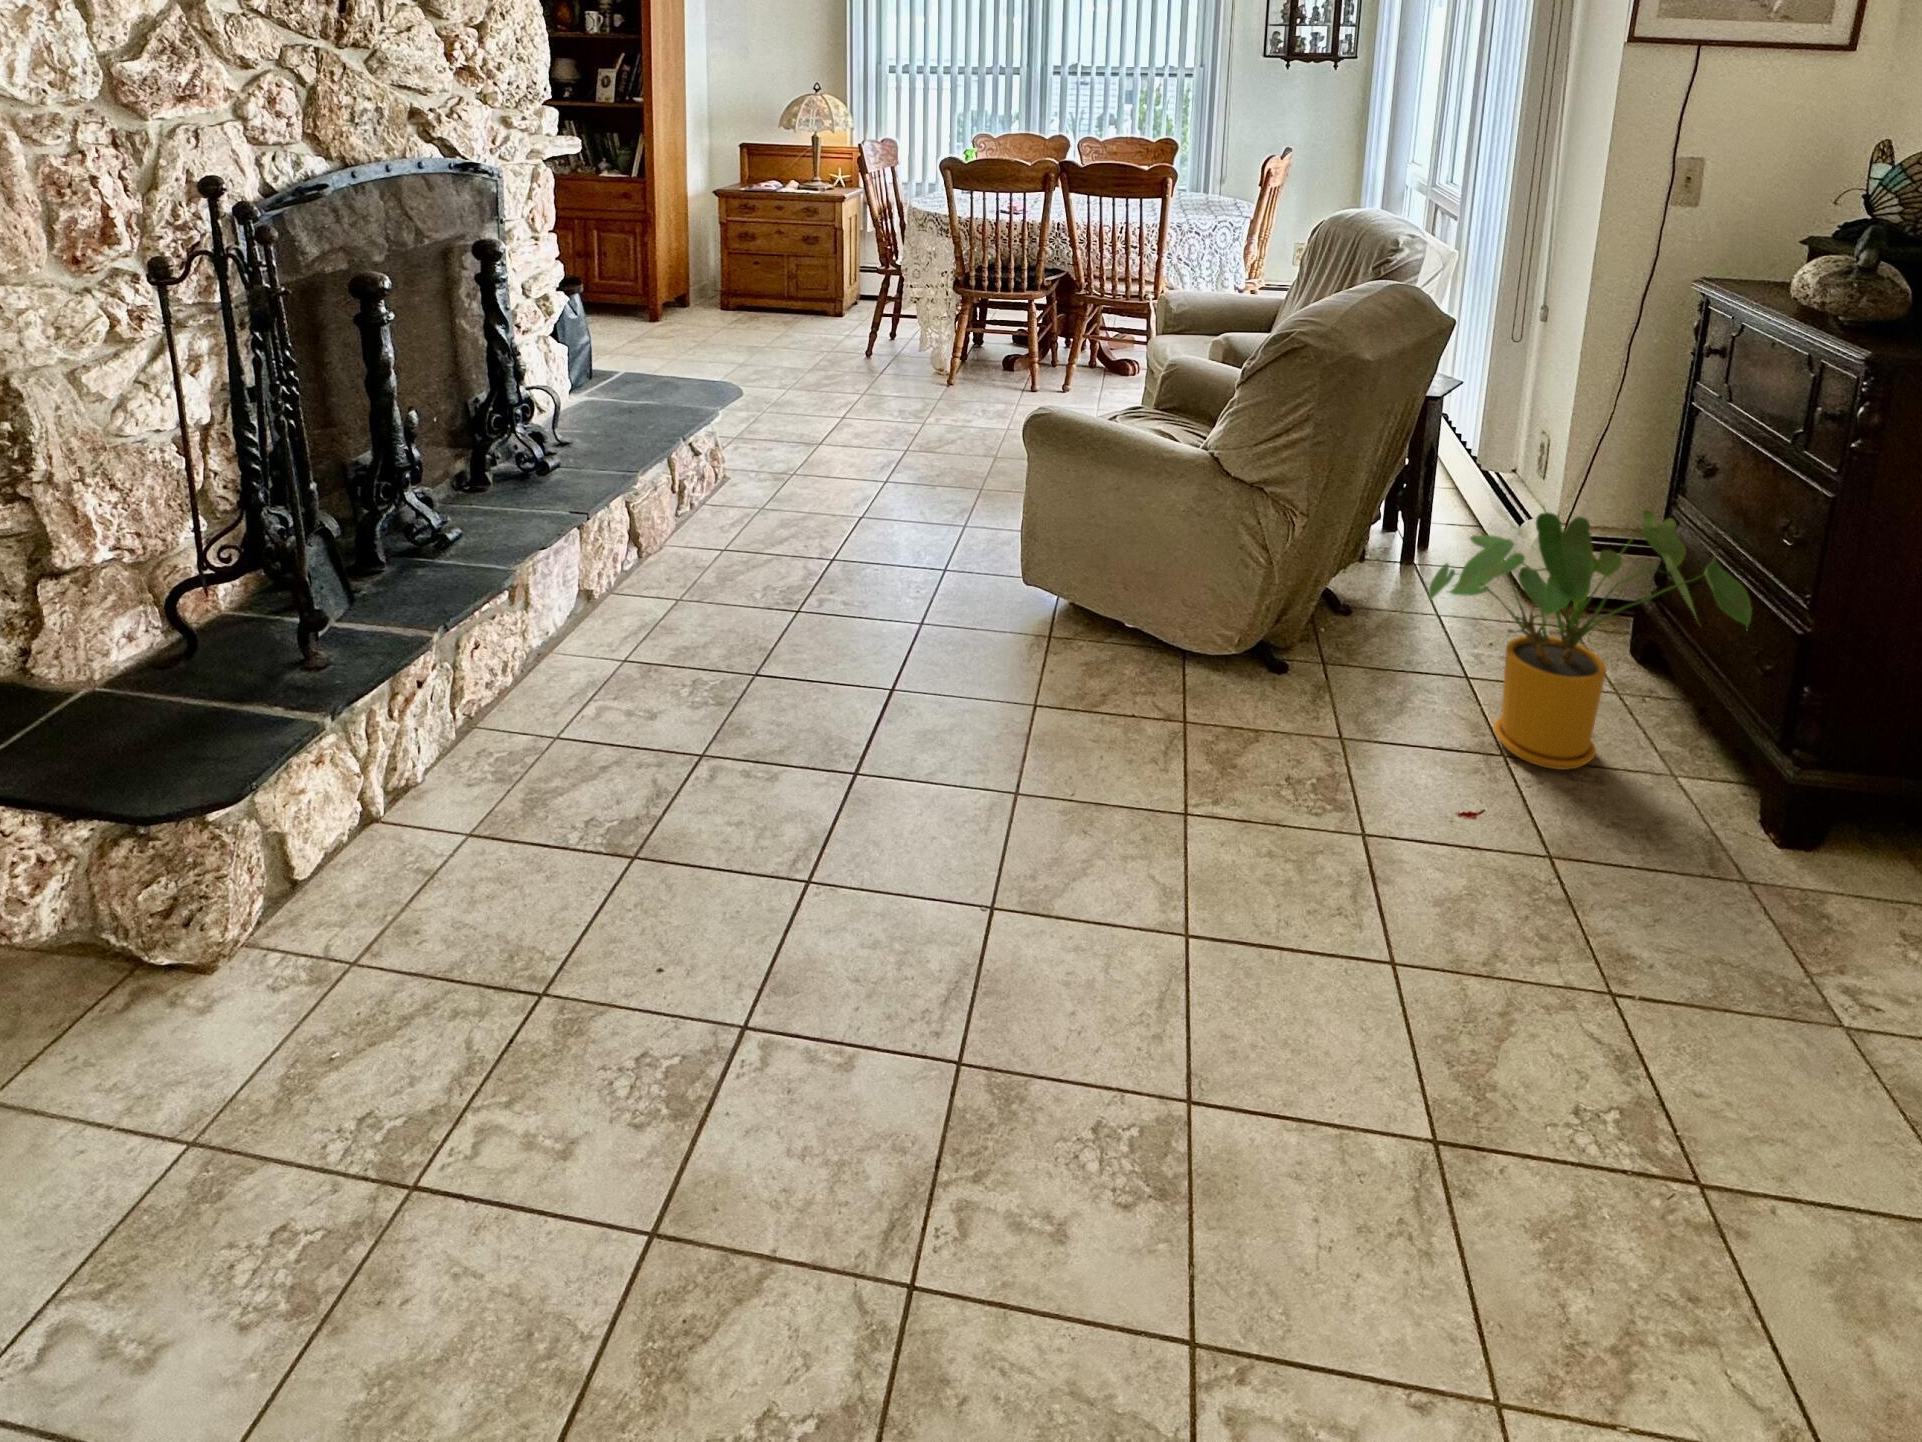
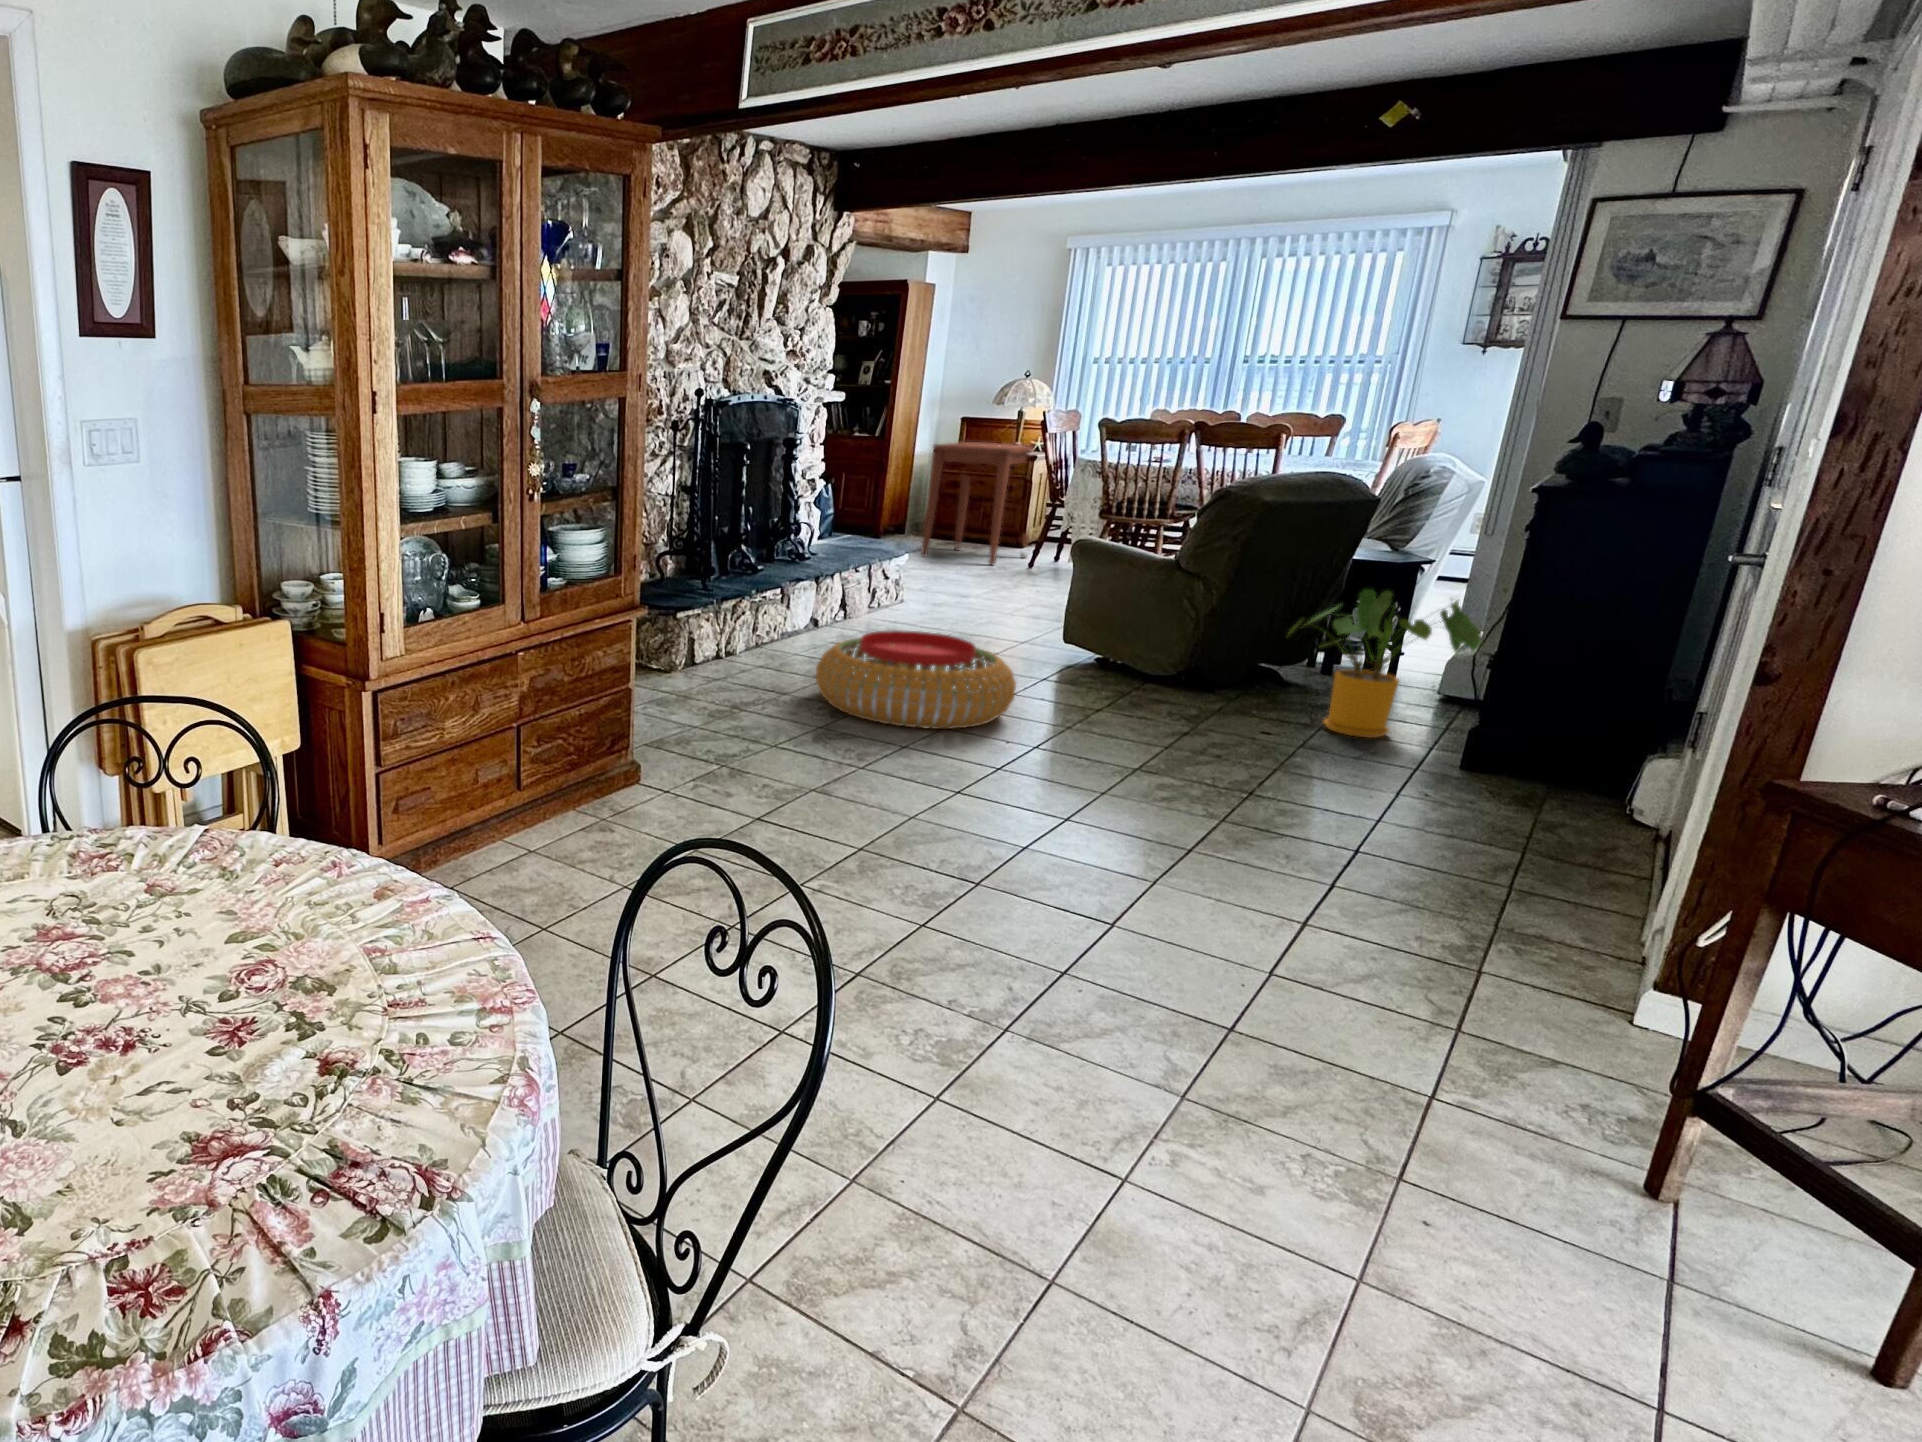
side table: none [715,178,851,352] -> present [921,442,1033,565]
pouf: none [617,741,1092,1153] -> present [816,630,1016,729]

